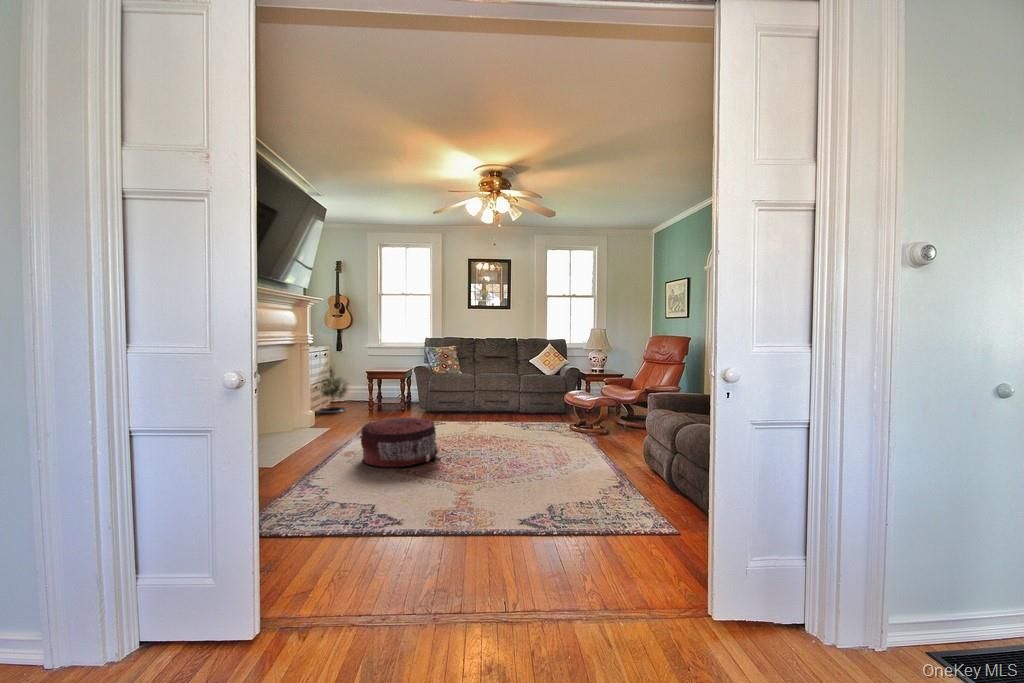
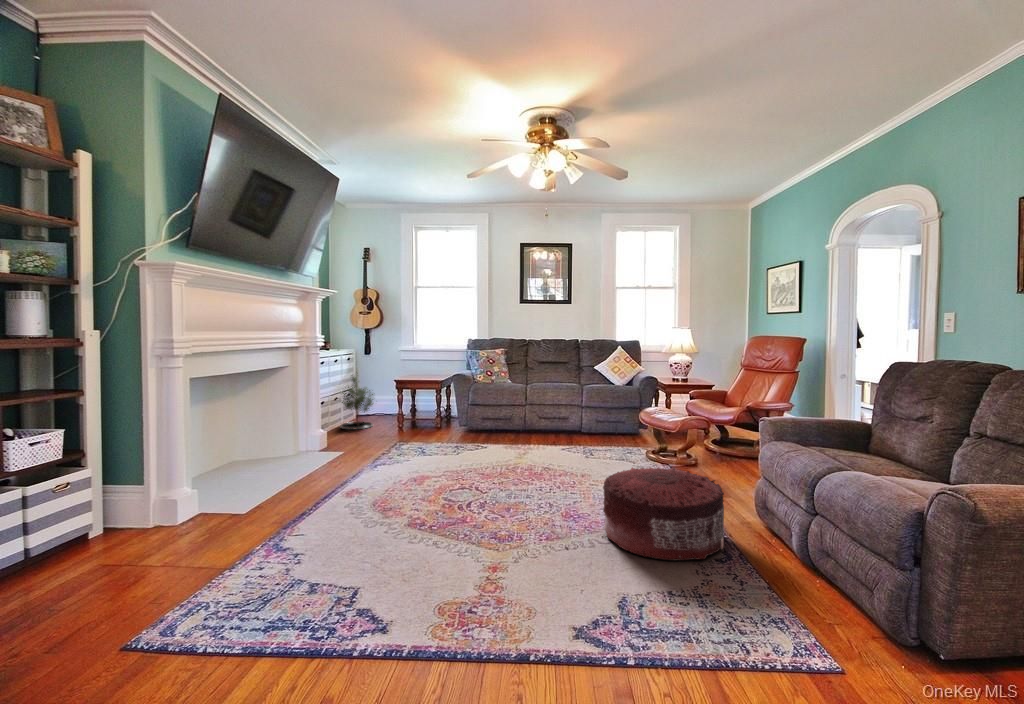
pouf: present [360,417,438,467] -> present [603,467,724,560]

